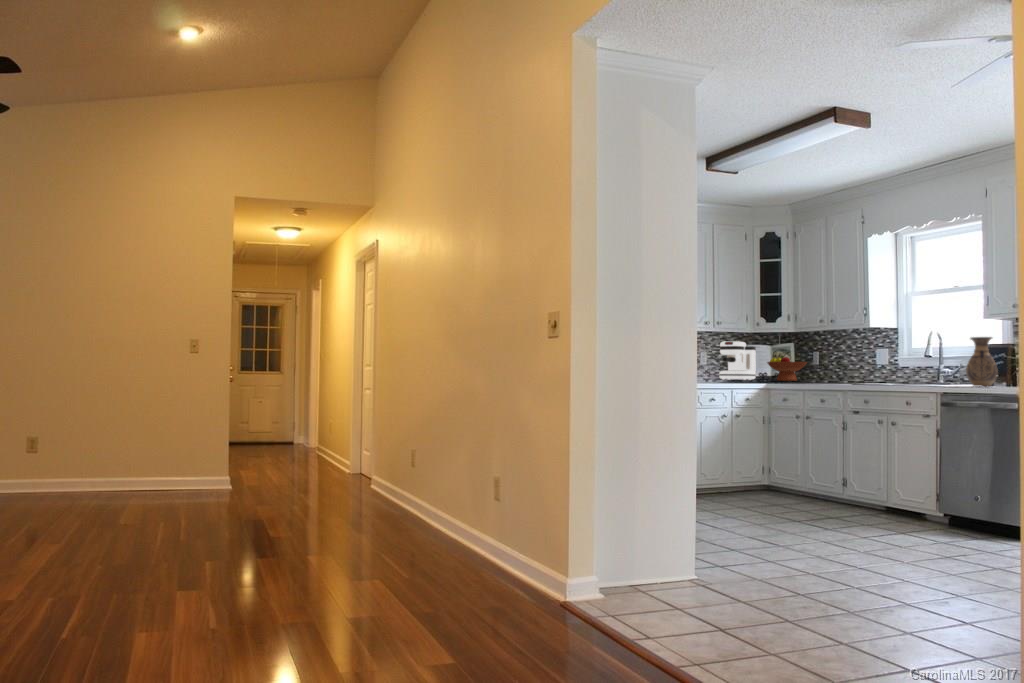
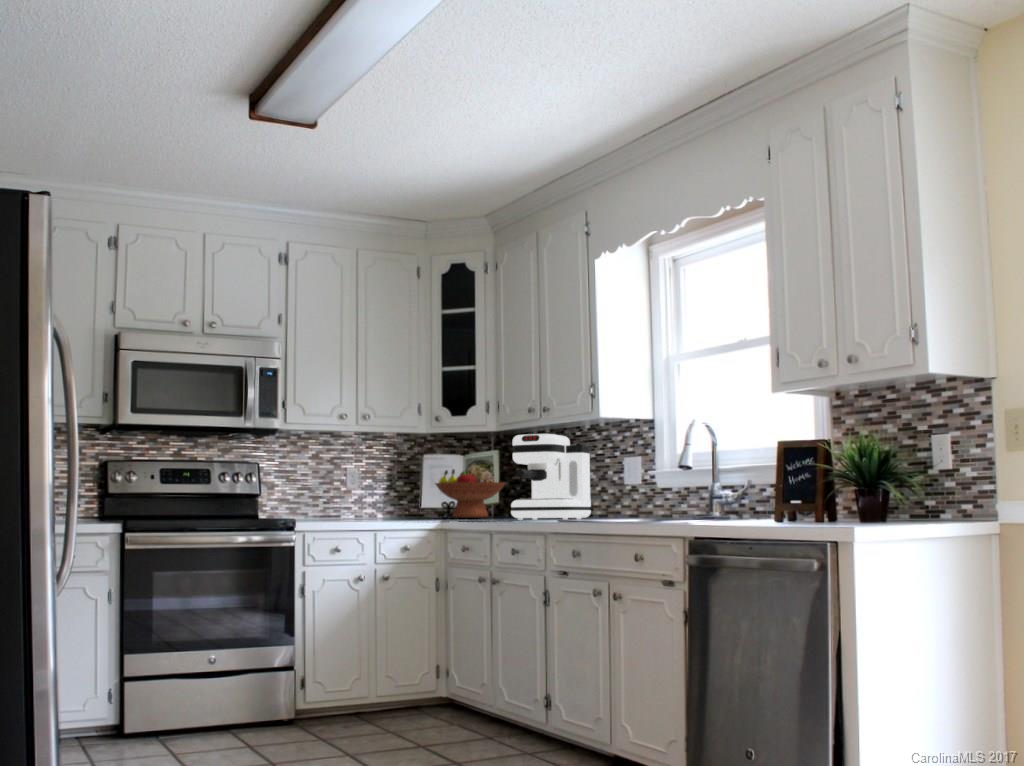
vase: present [966,337,998,386] -> none [728,420,789,526]
coffee maker: present [719,341,756,380] -> present [511,434,591,520]

